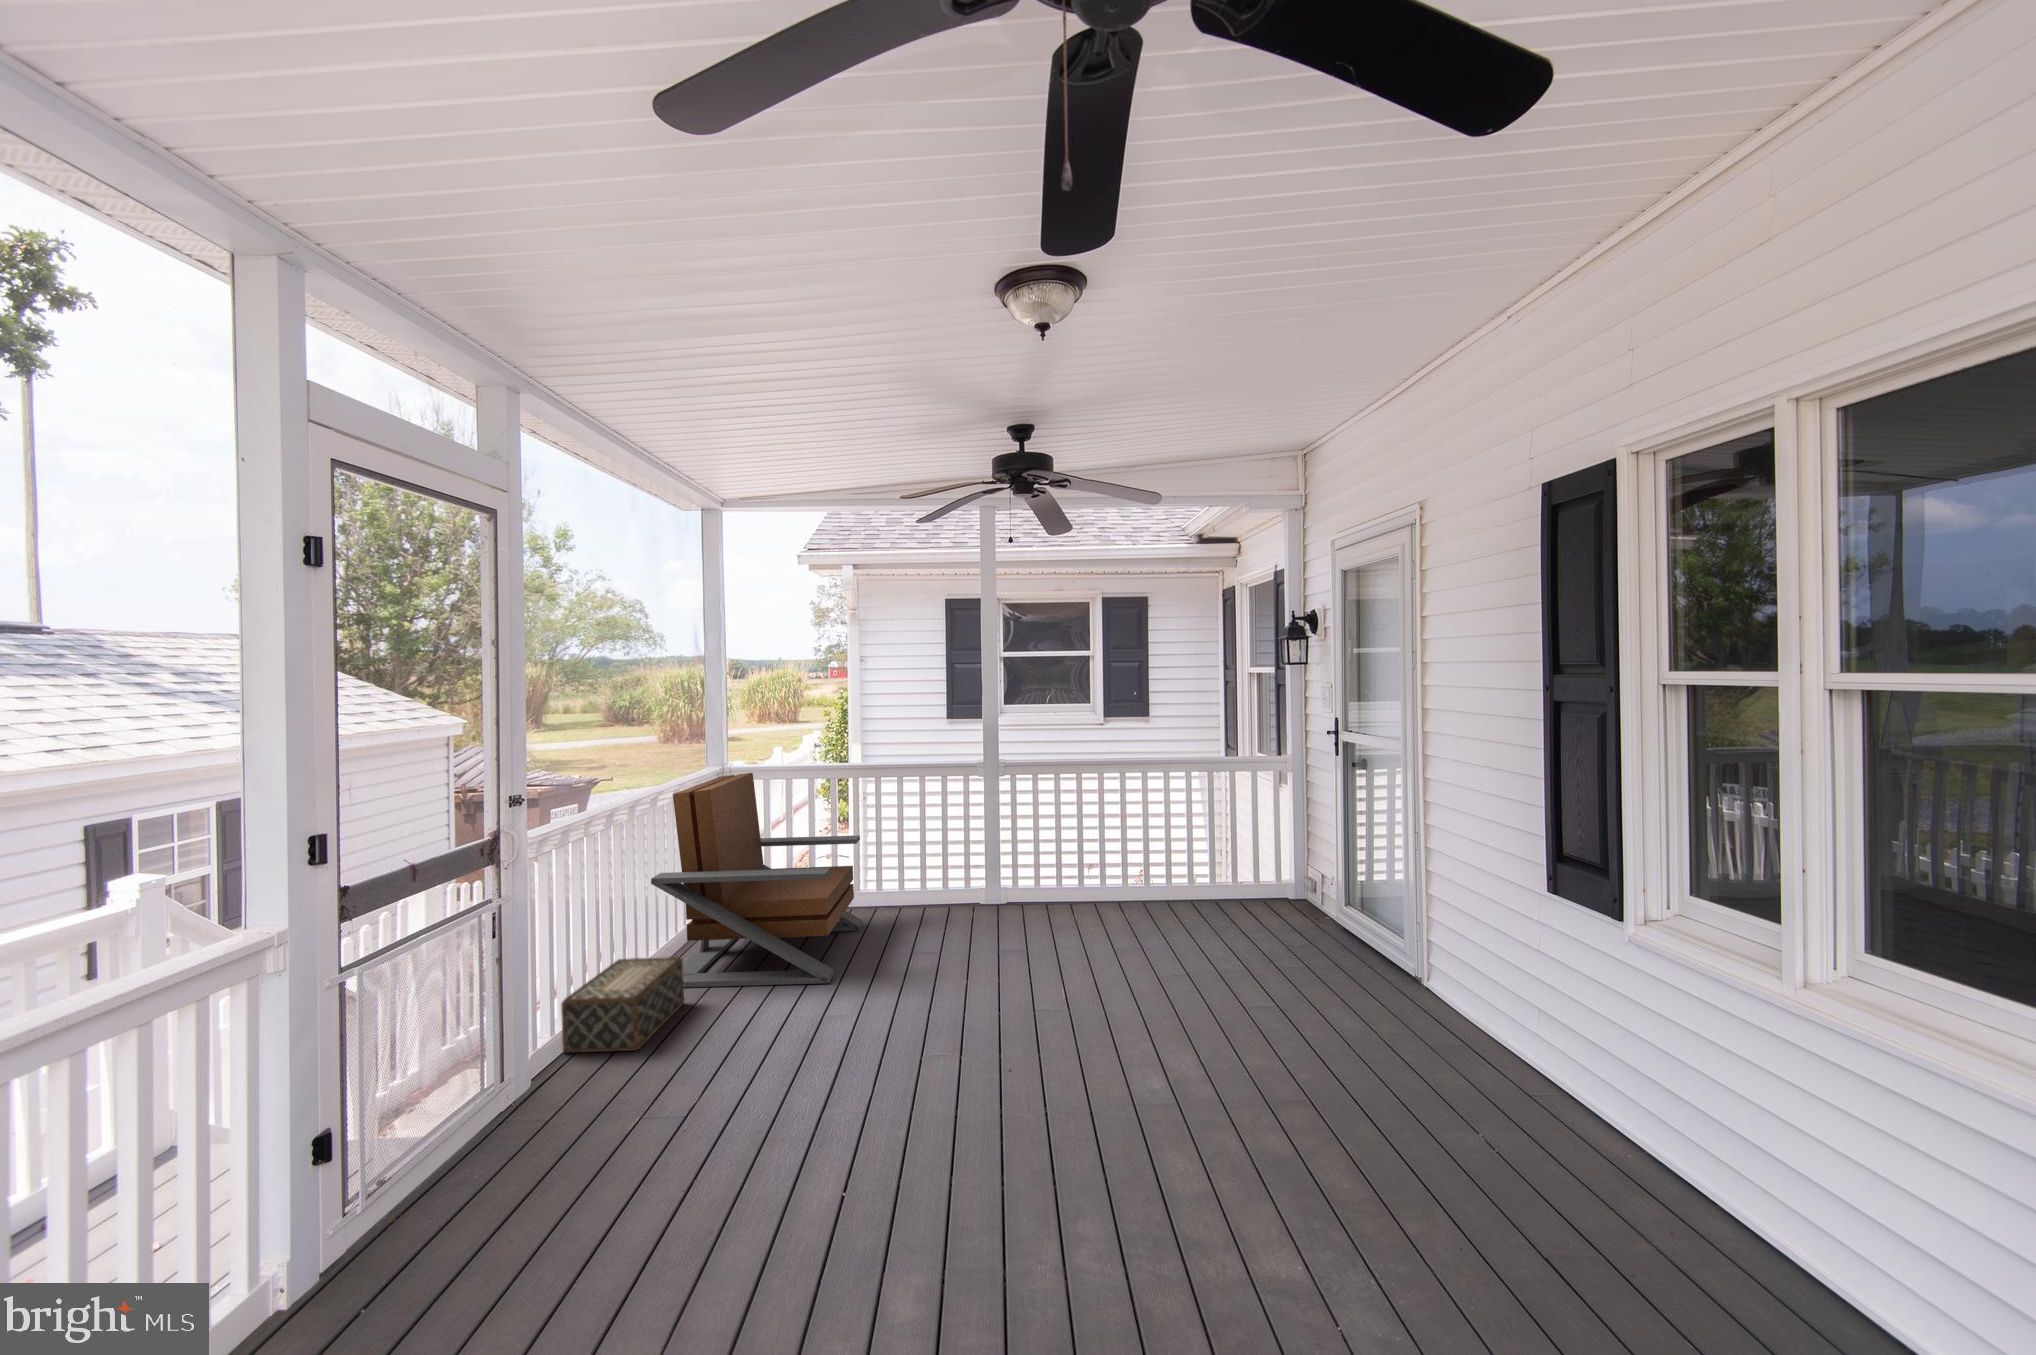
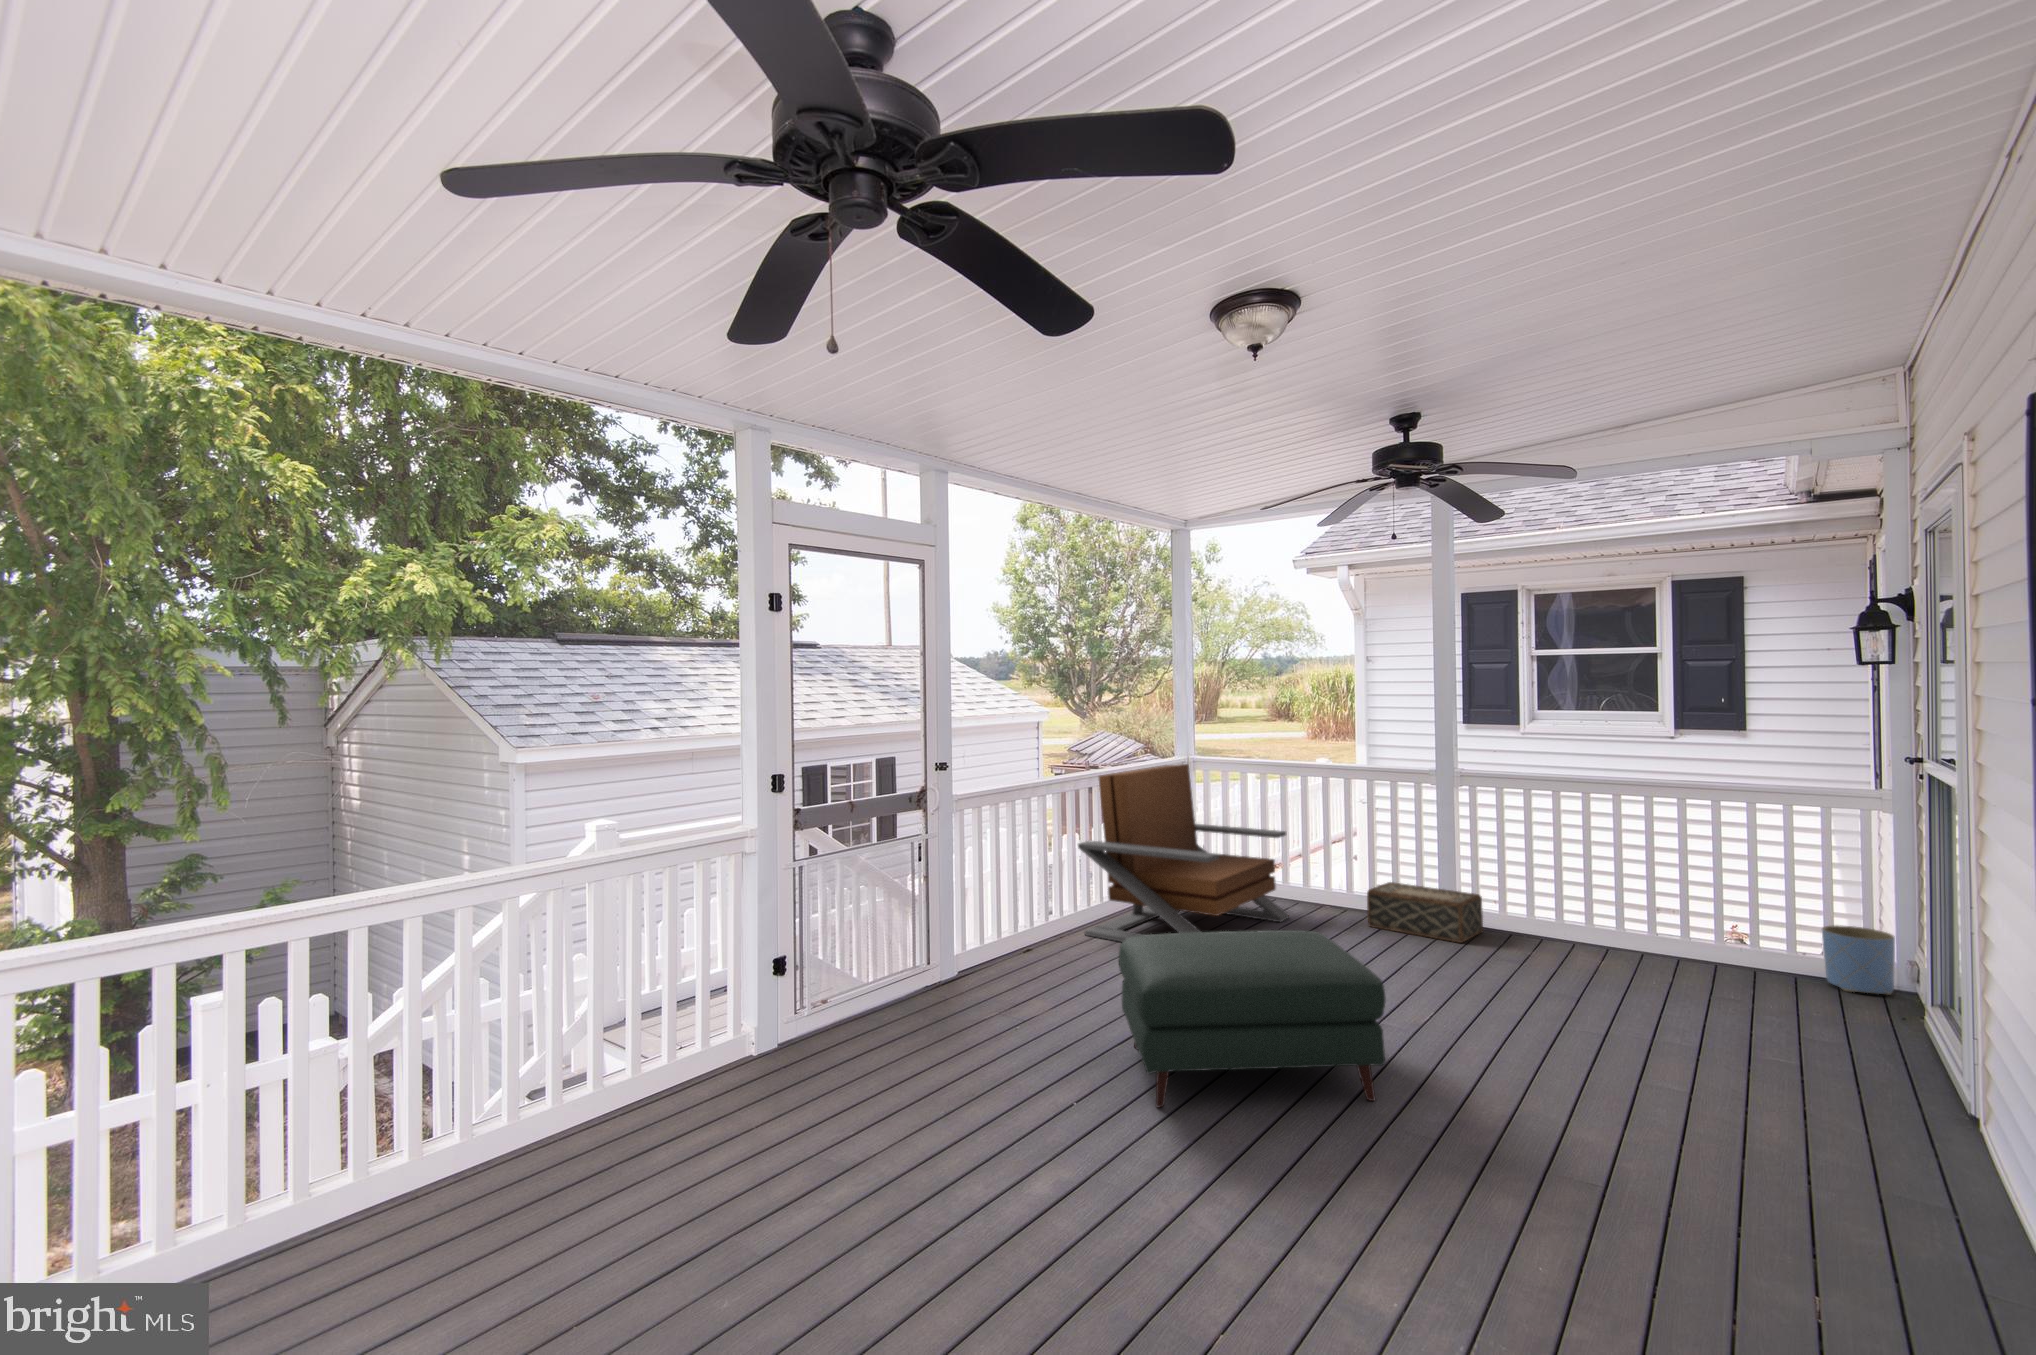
planter: none [1262,858,1303,907] -> present [1822,925,1895,995]
ottoman: none [823,932,1113,1160] -> present [1119,930,1386,1107]
woven basket: present [561,957,684,1053] -> present [1367,882,1483,943]

